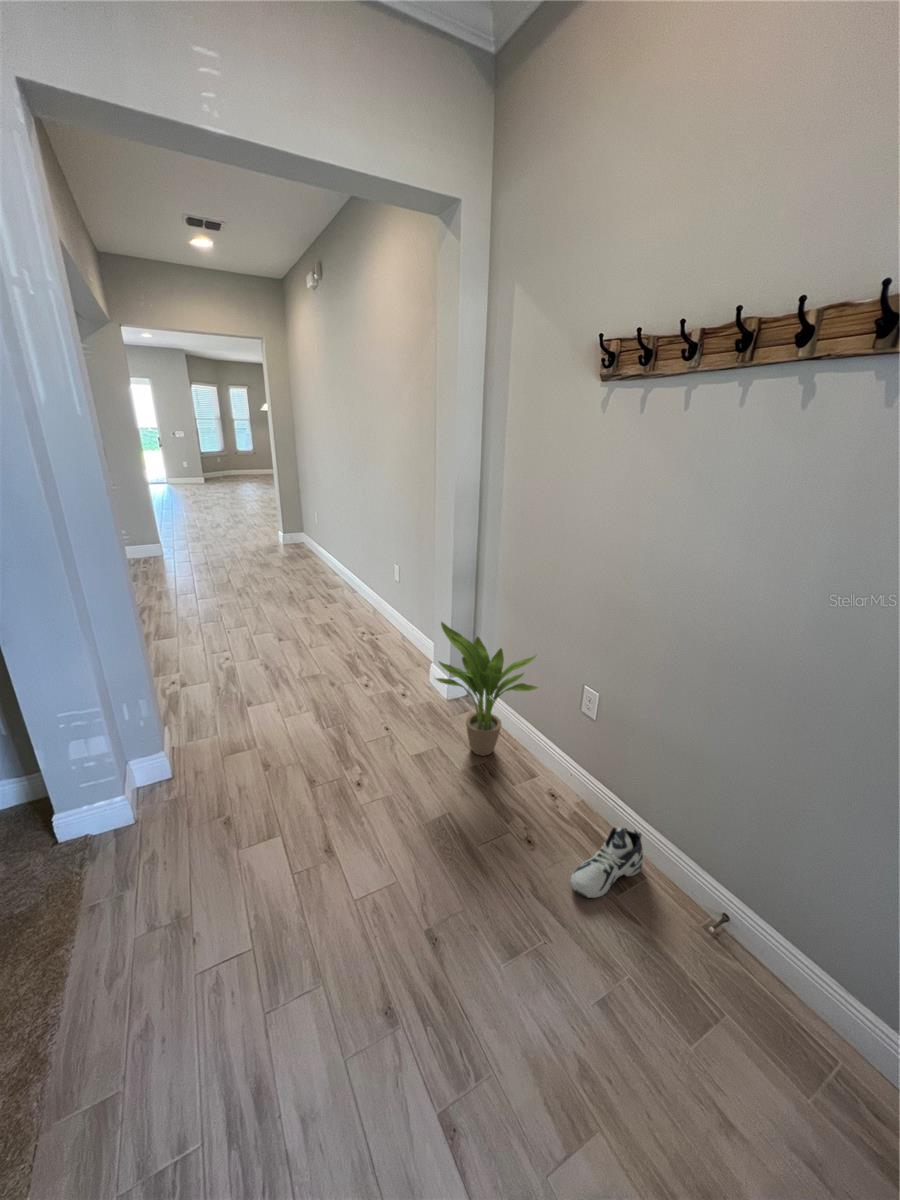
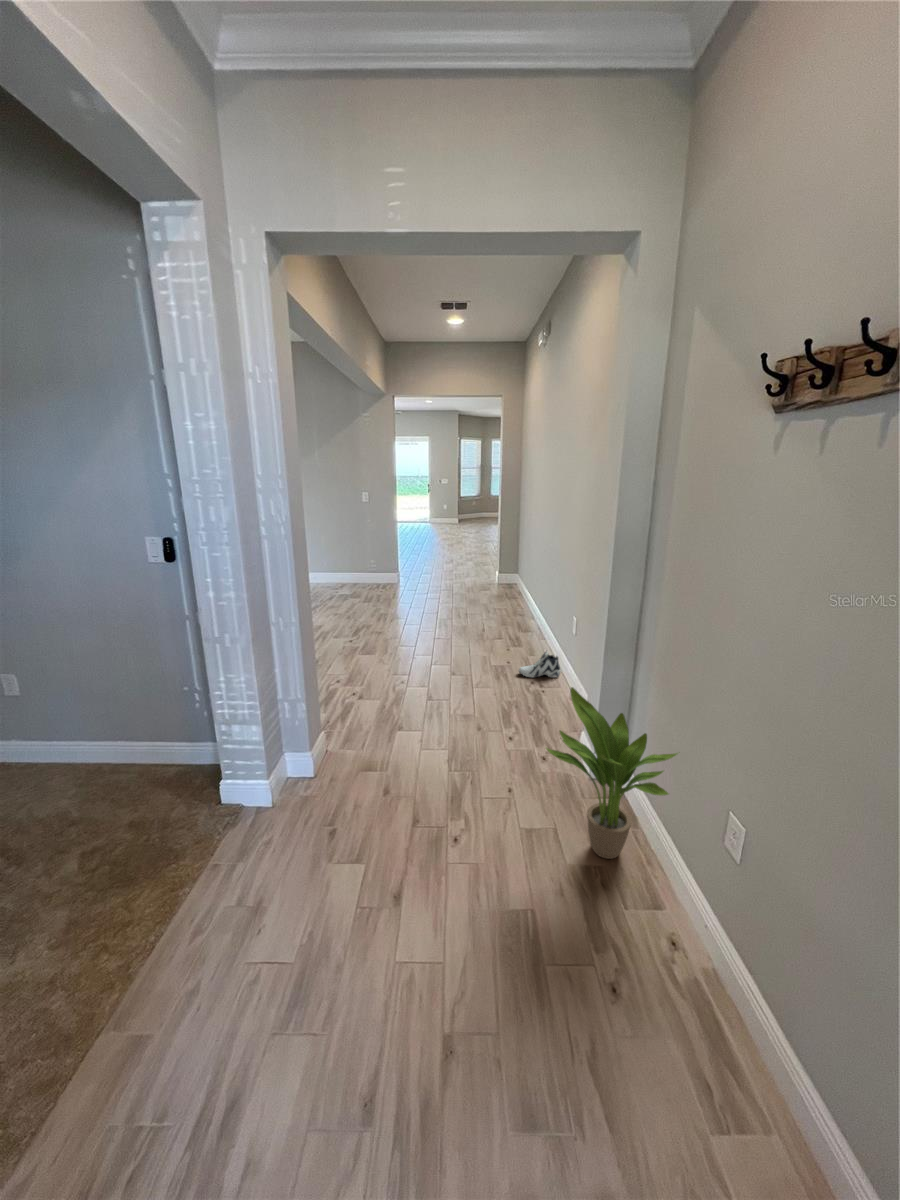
sneaker: present [570,827,643,898] -> present [519,652,560,677]

